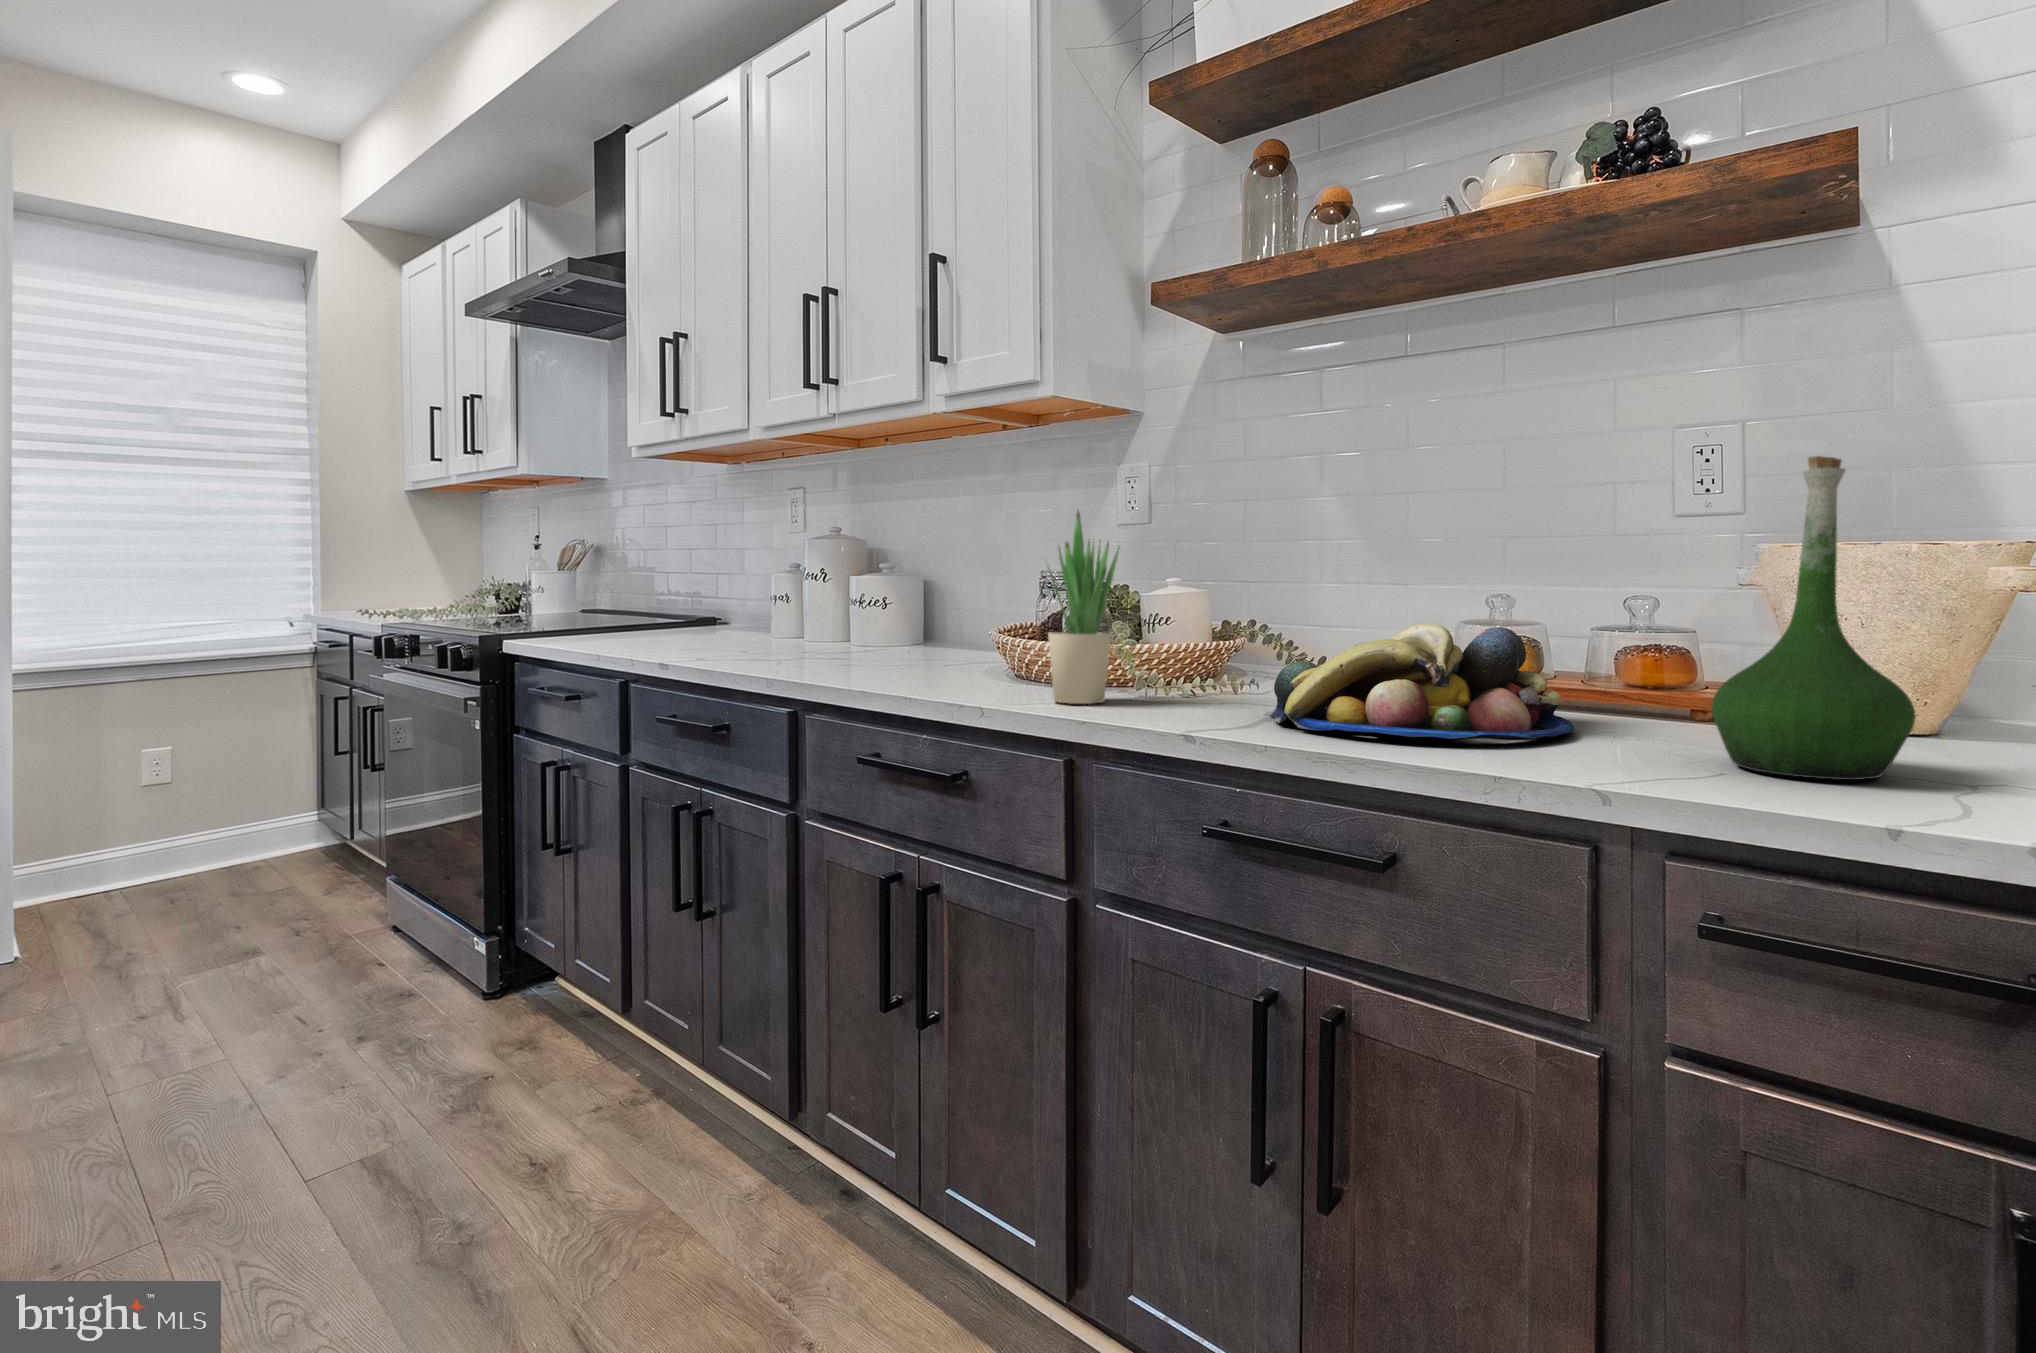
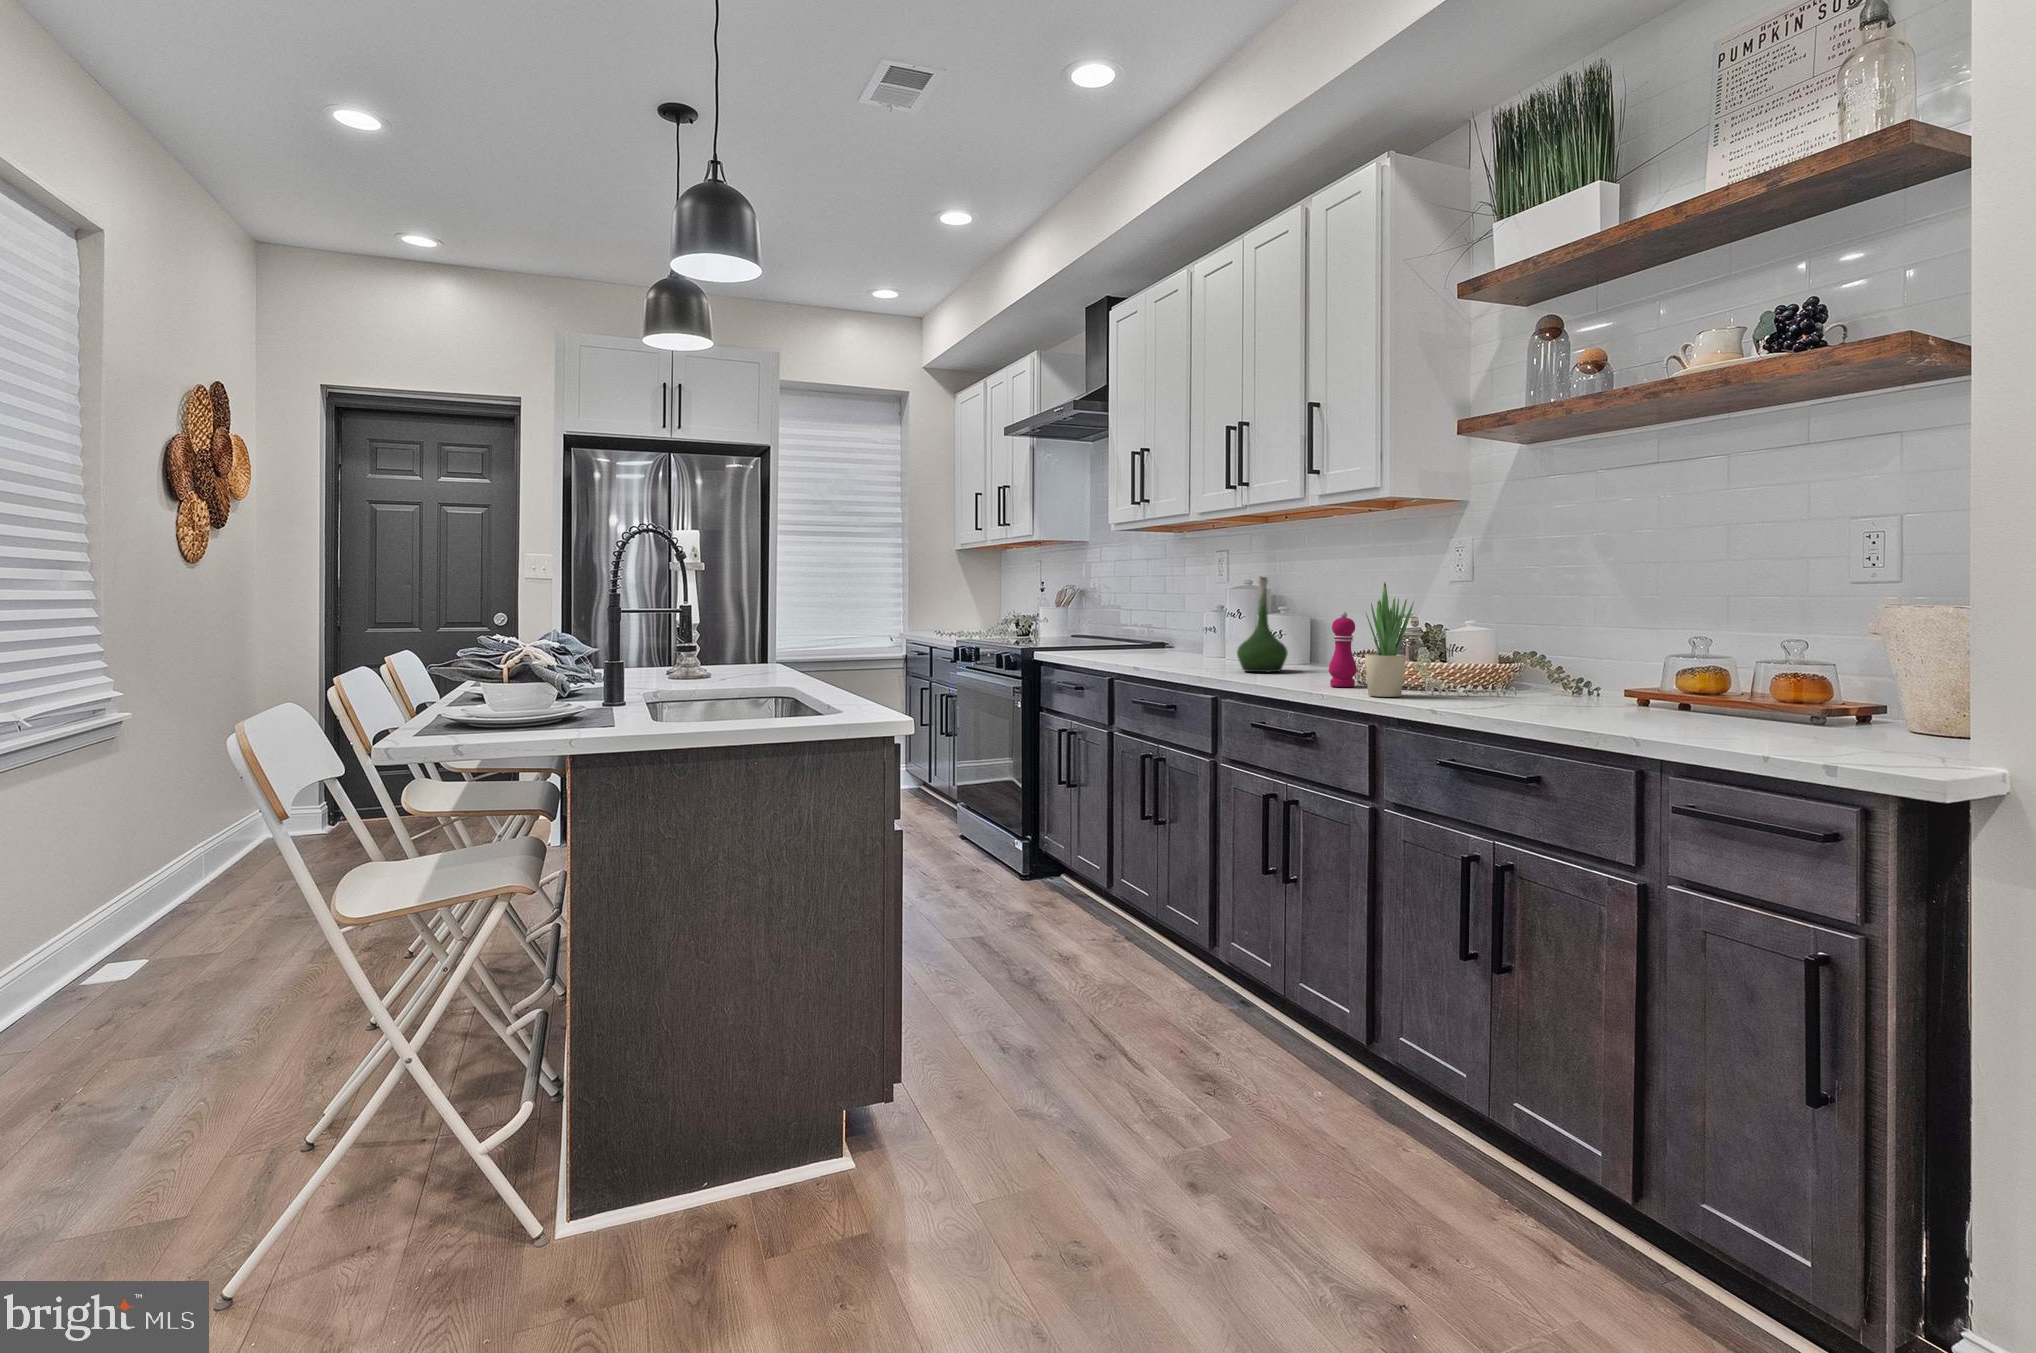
vase: present [1711,456,1915,780] -> present [1237,577,1288,672]
pepper mill: none [978,565,1021,687] -> present [1329,612,1357,687]
fruit bowl: present [1270,623,1574,739] -> none [1492,652,1687,719]

